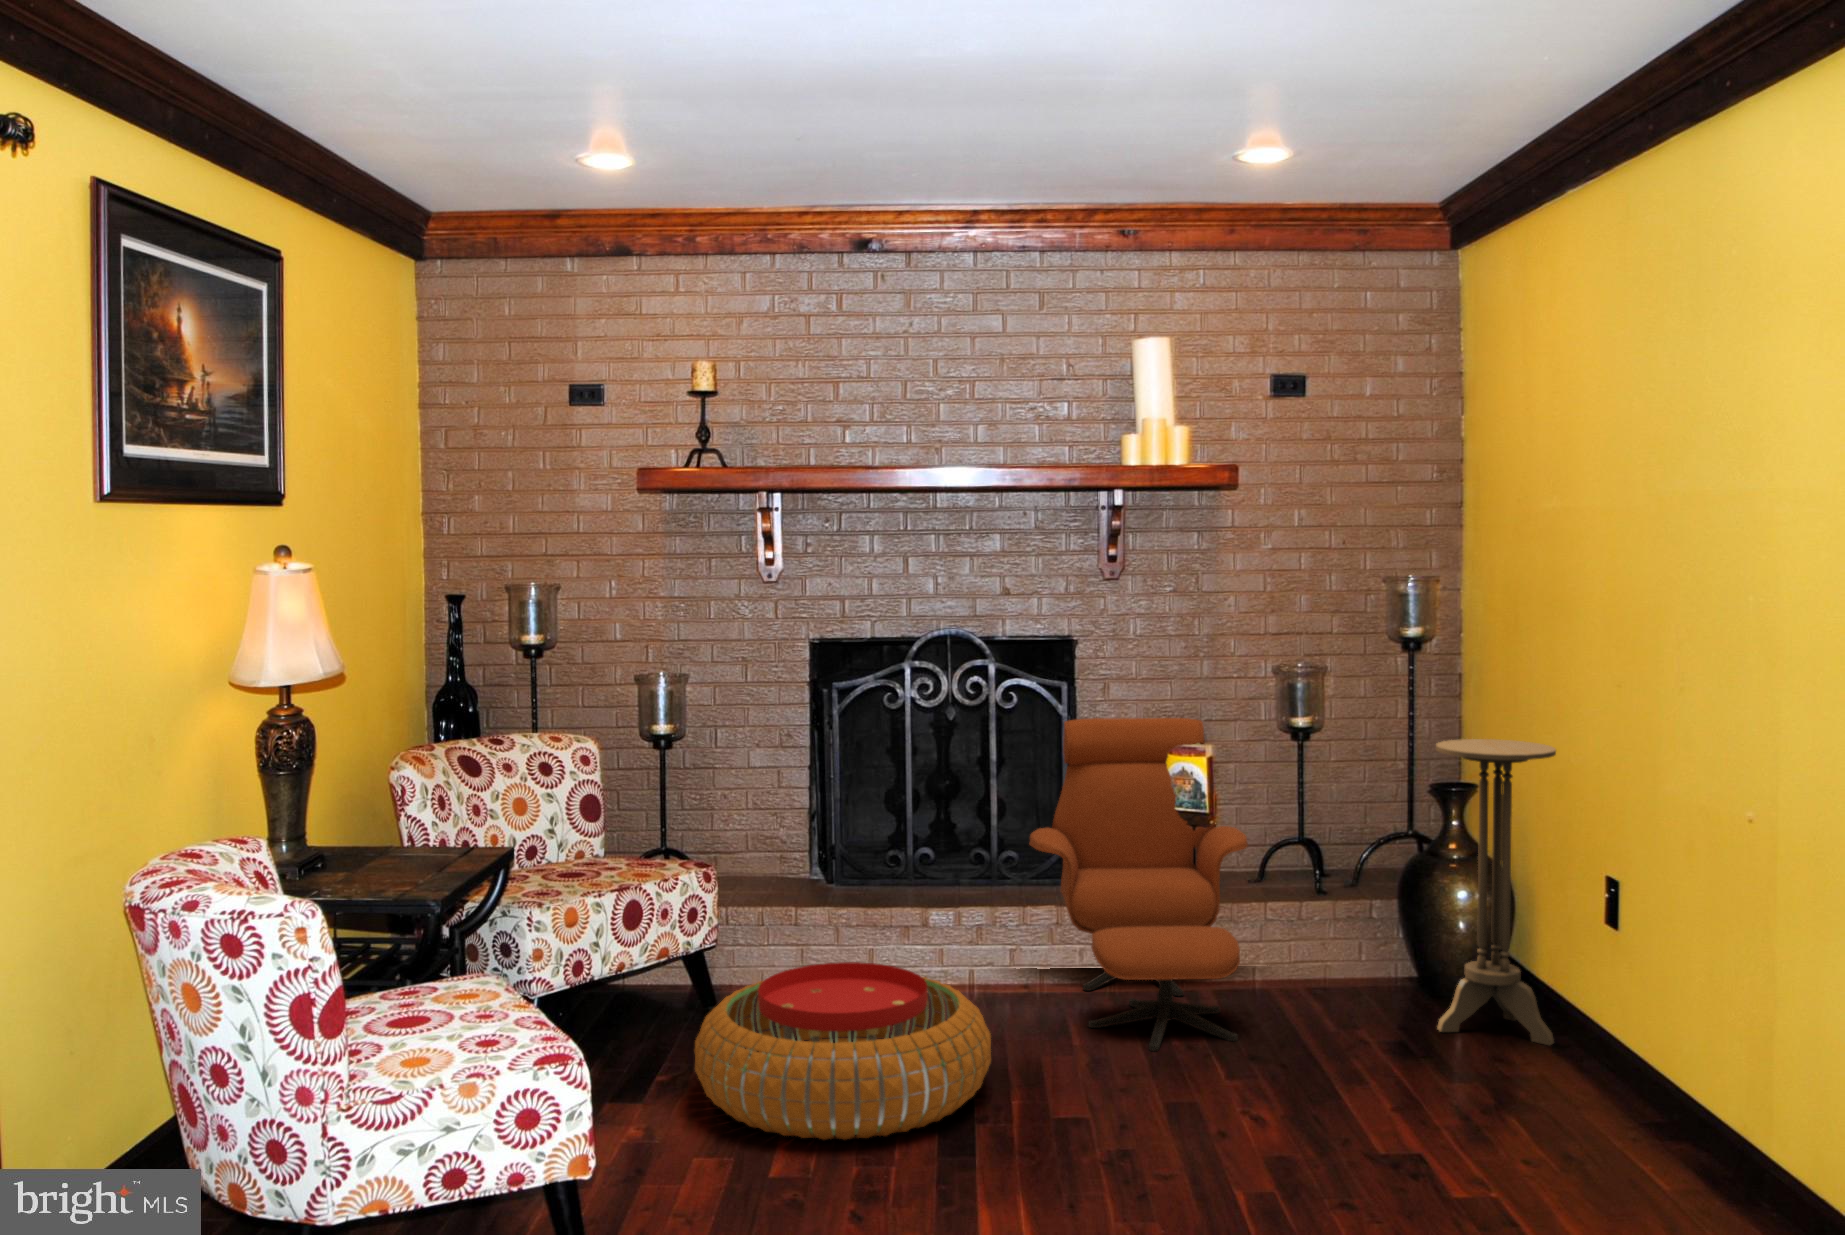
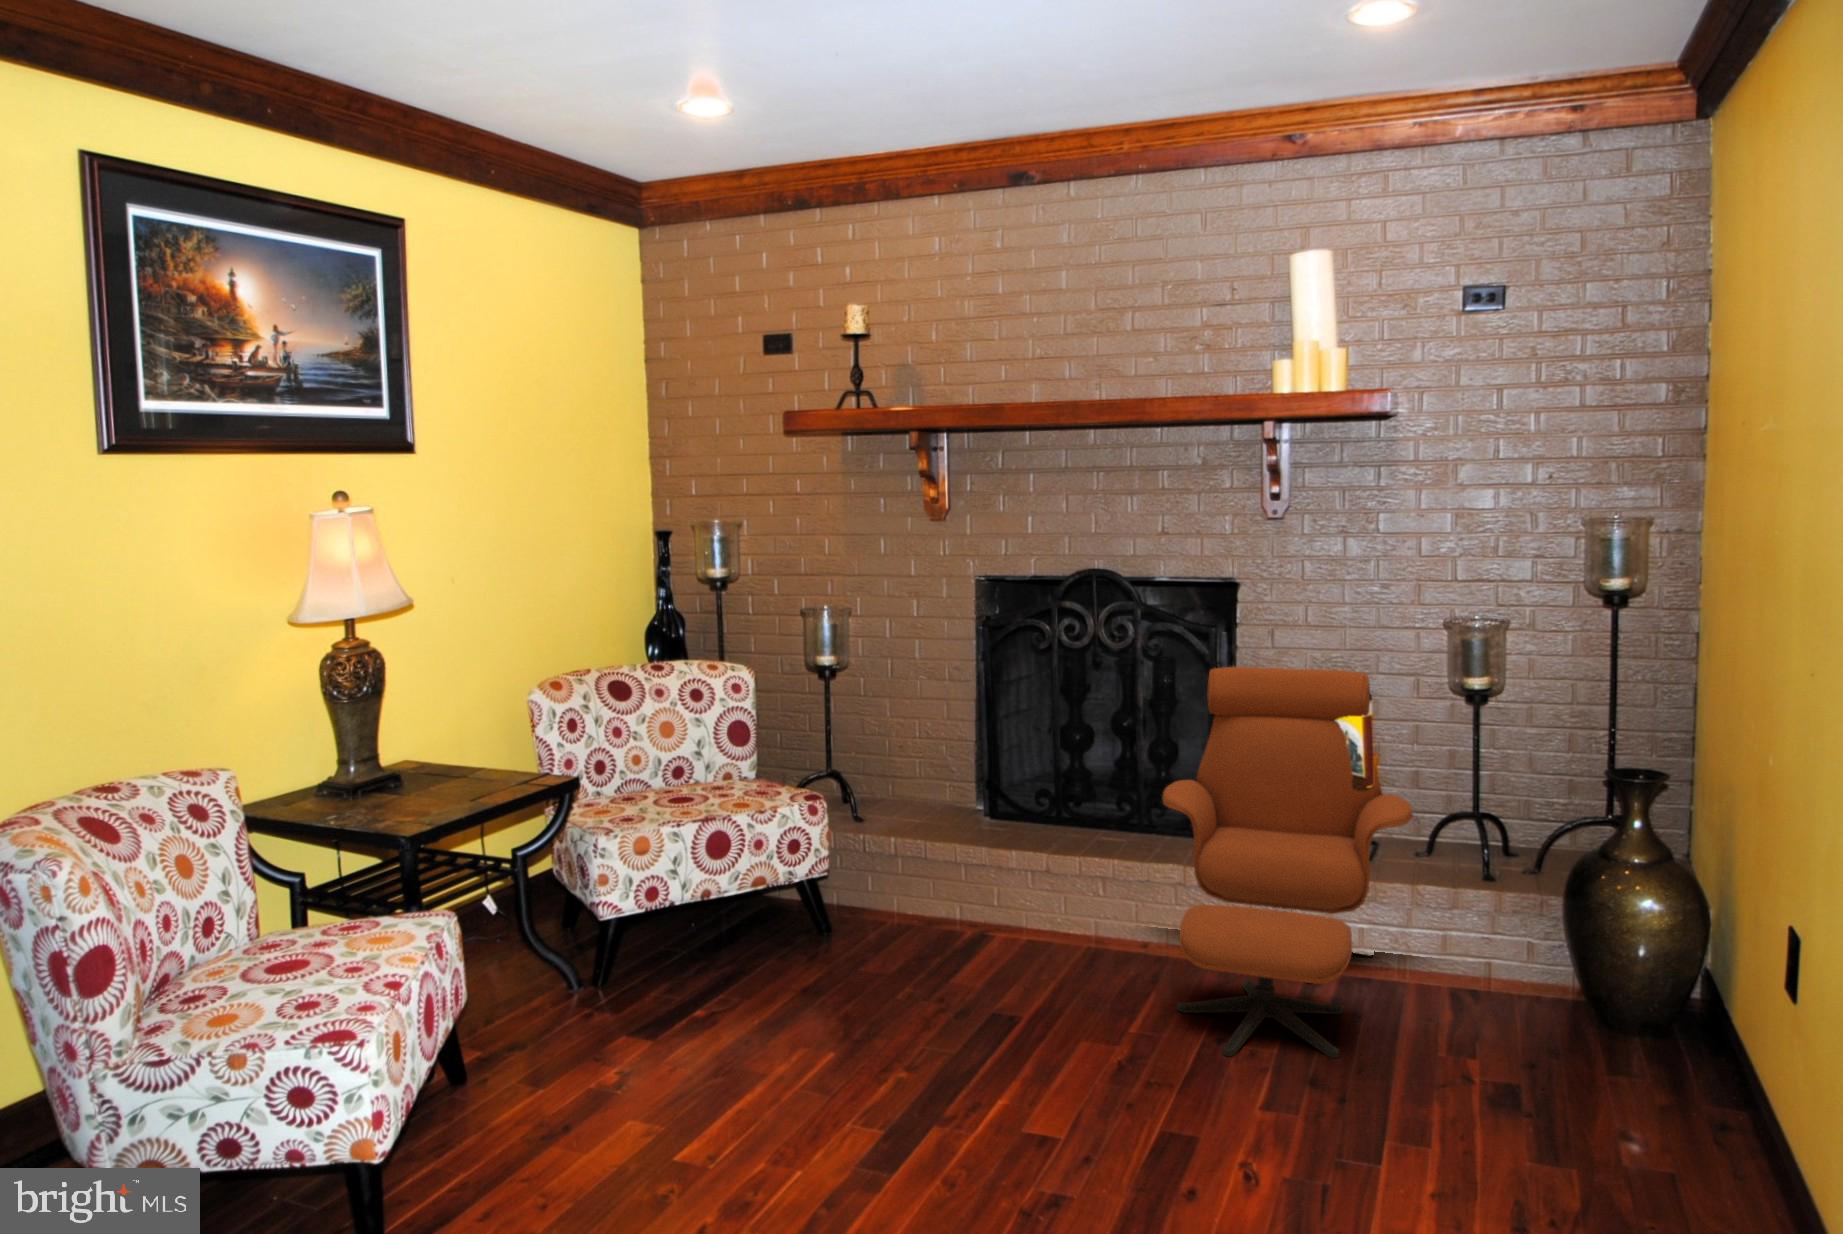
side table: present [1436,739,1556,1045] -> none [1615,721,1809,1141]
pouf: present [695,962,991,1140] -> none [705,914,1016,1122]

